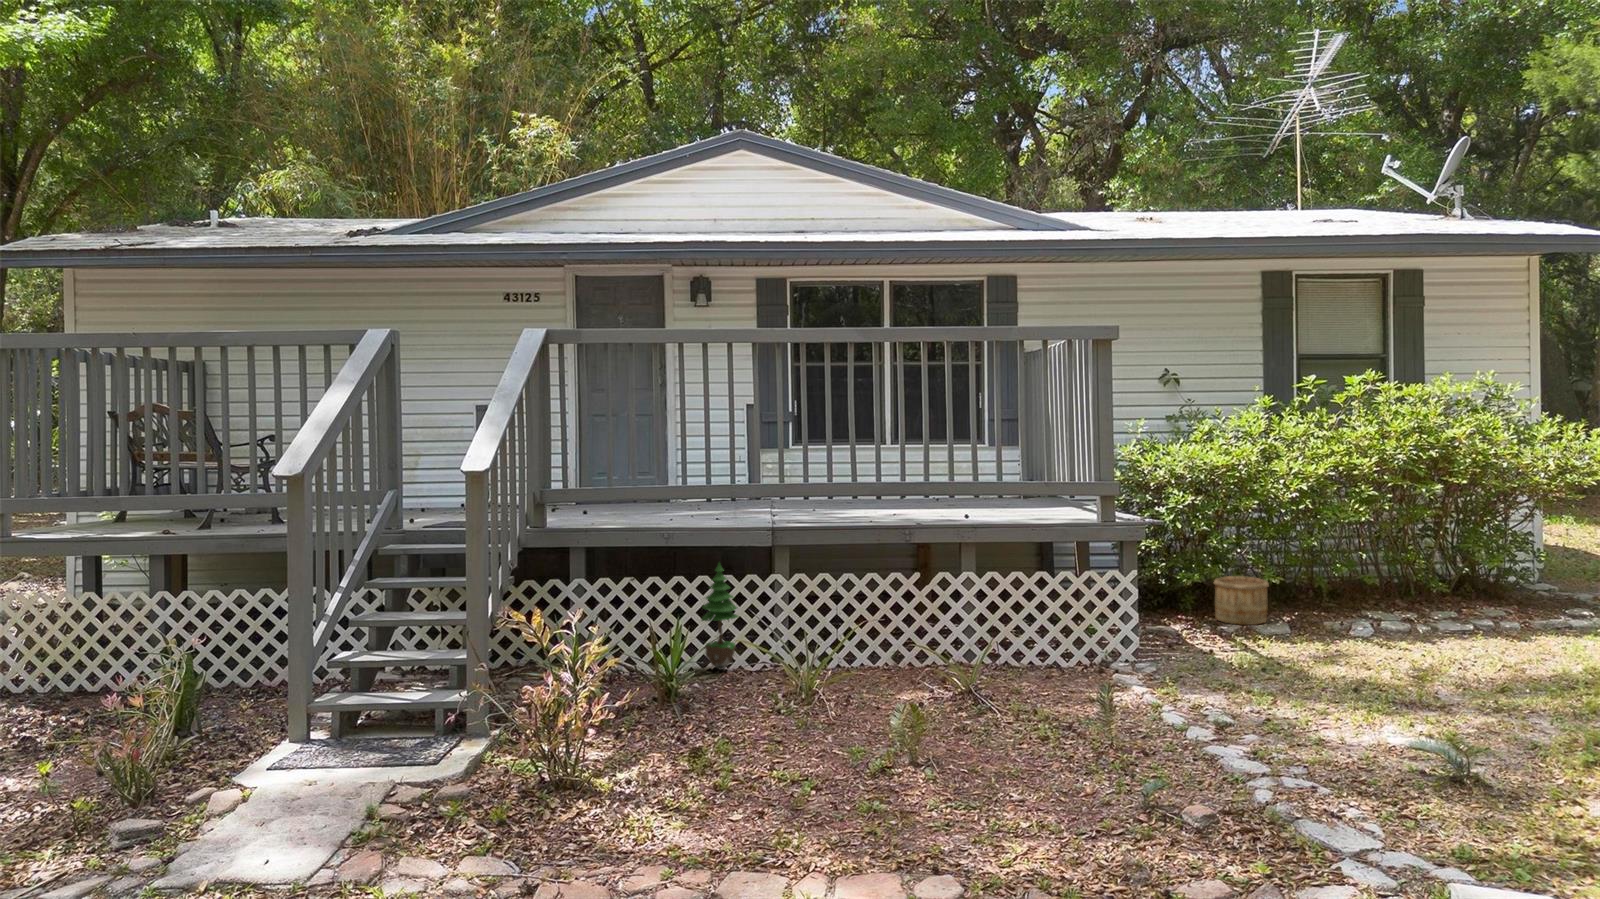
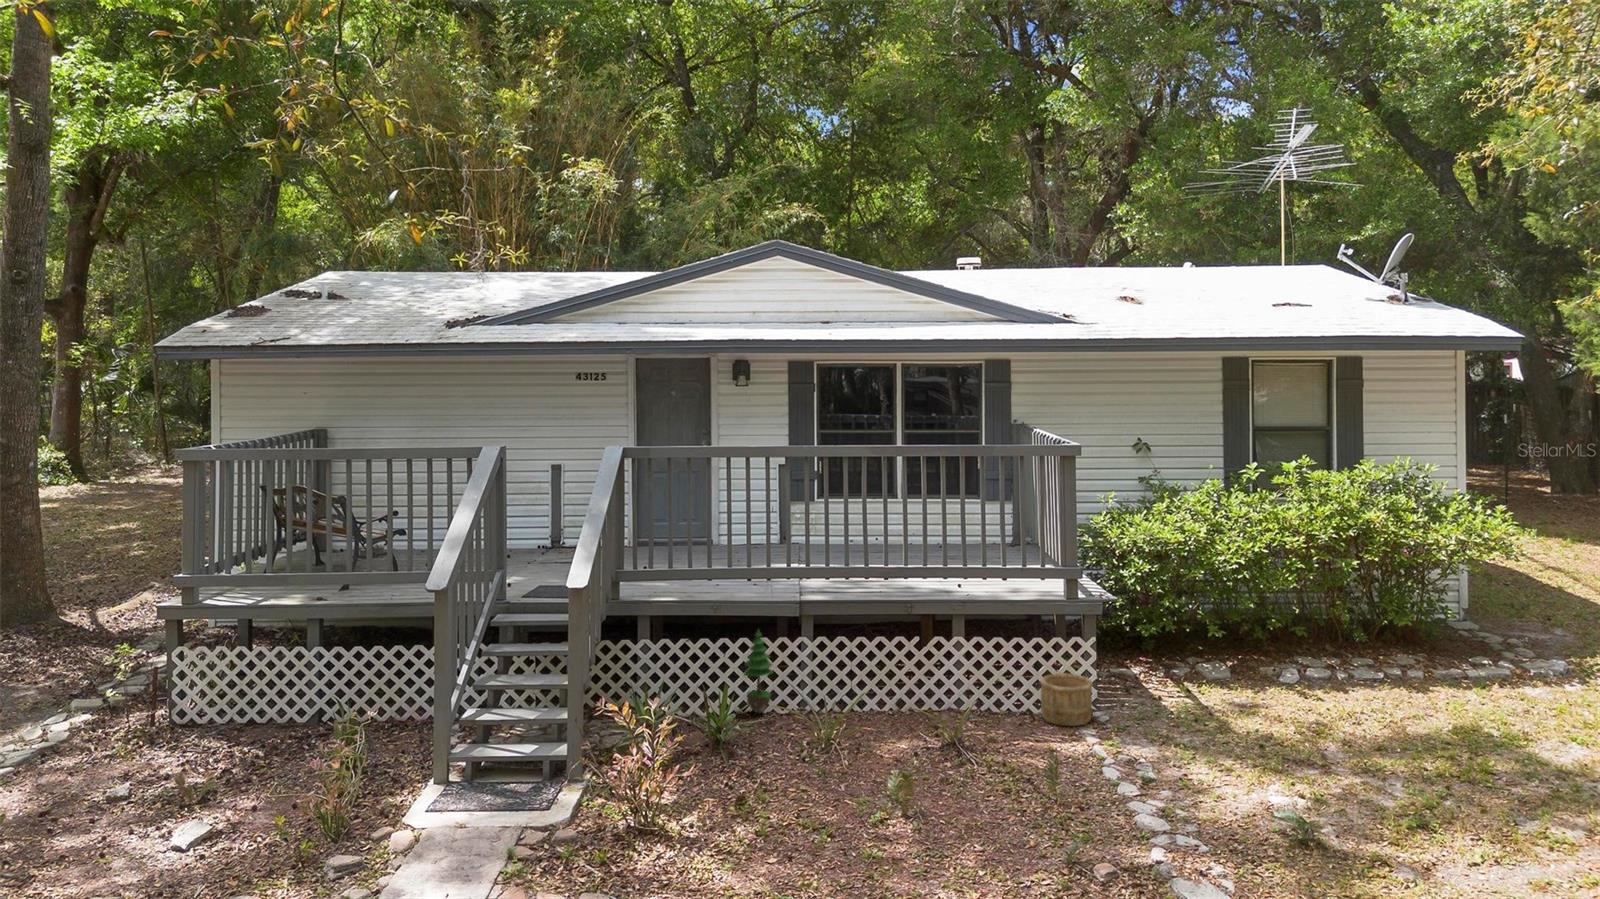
wooden bucket: present [1214,576,1269,625] -> present [1040,673,1093,726]

